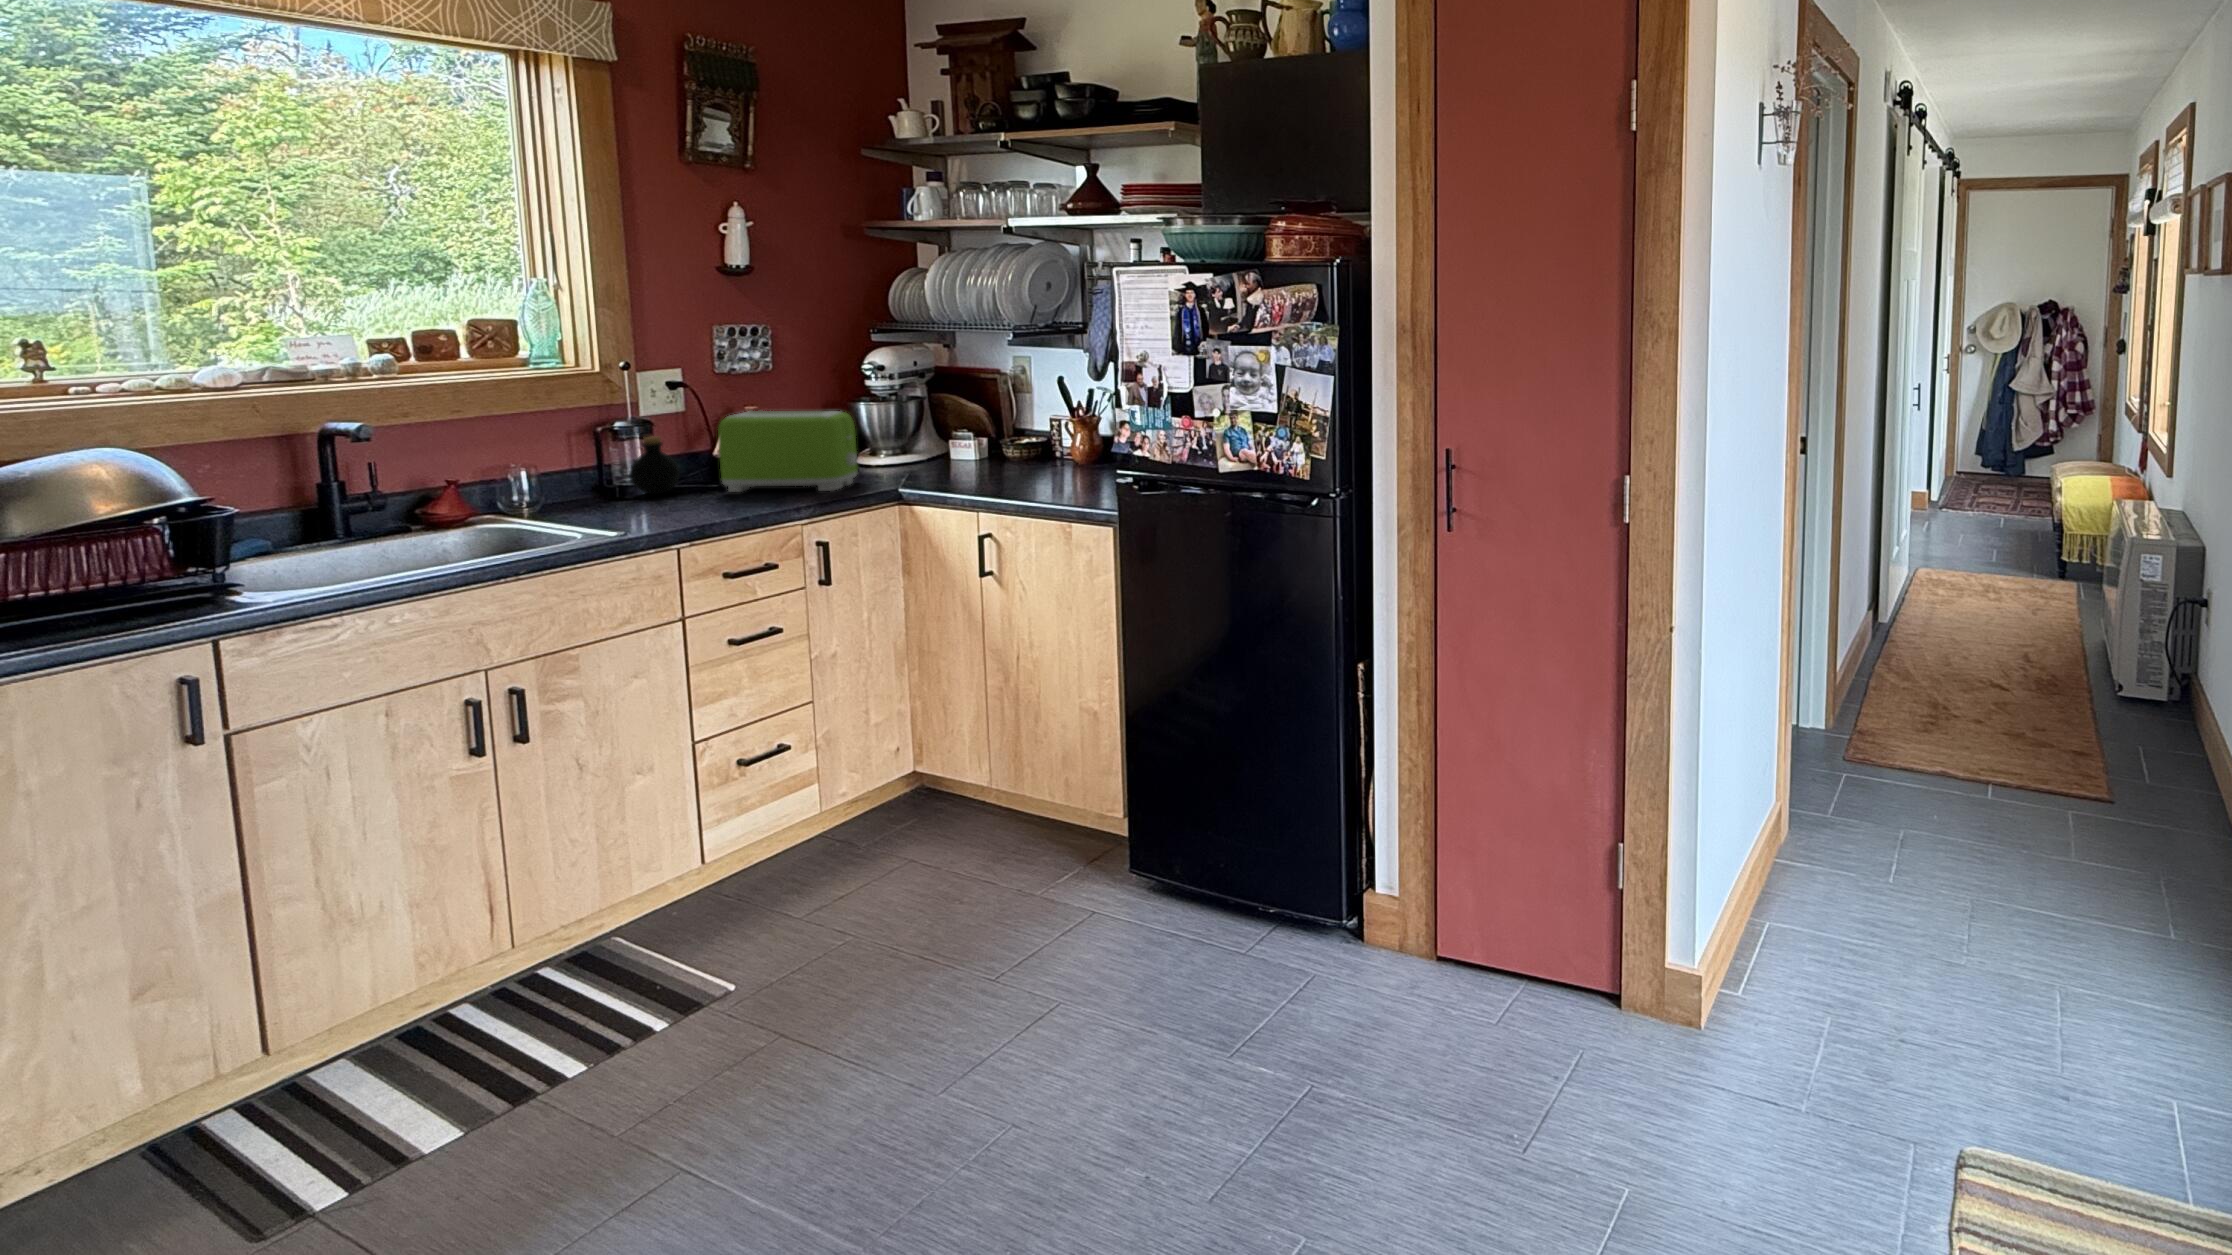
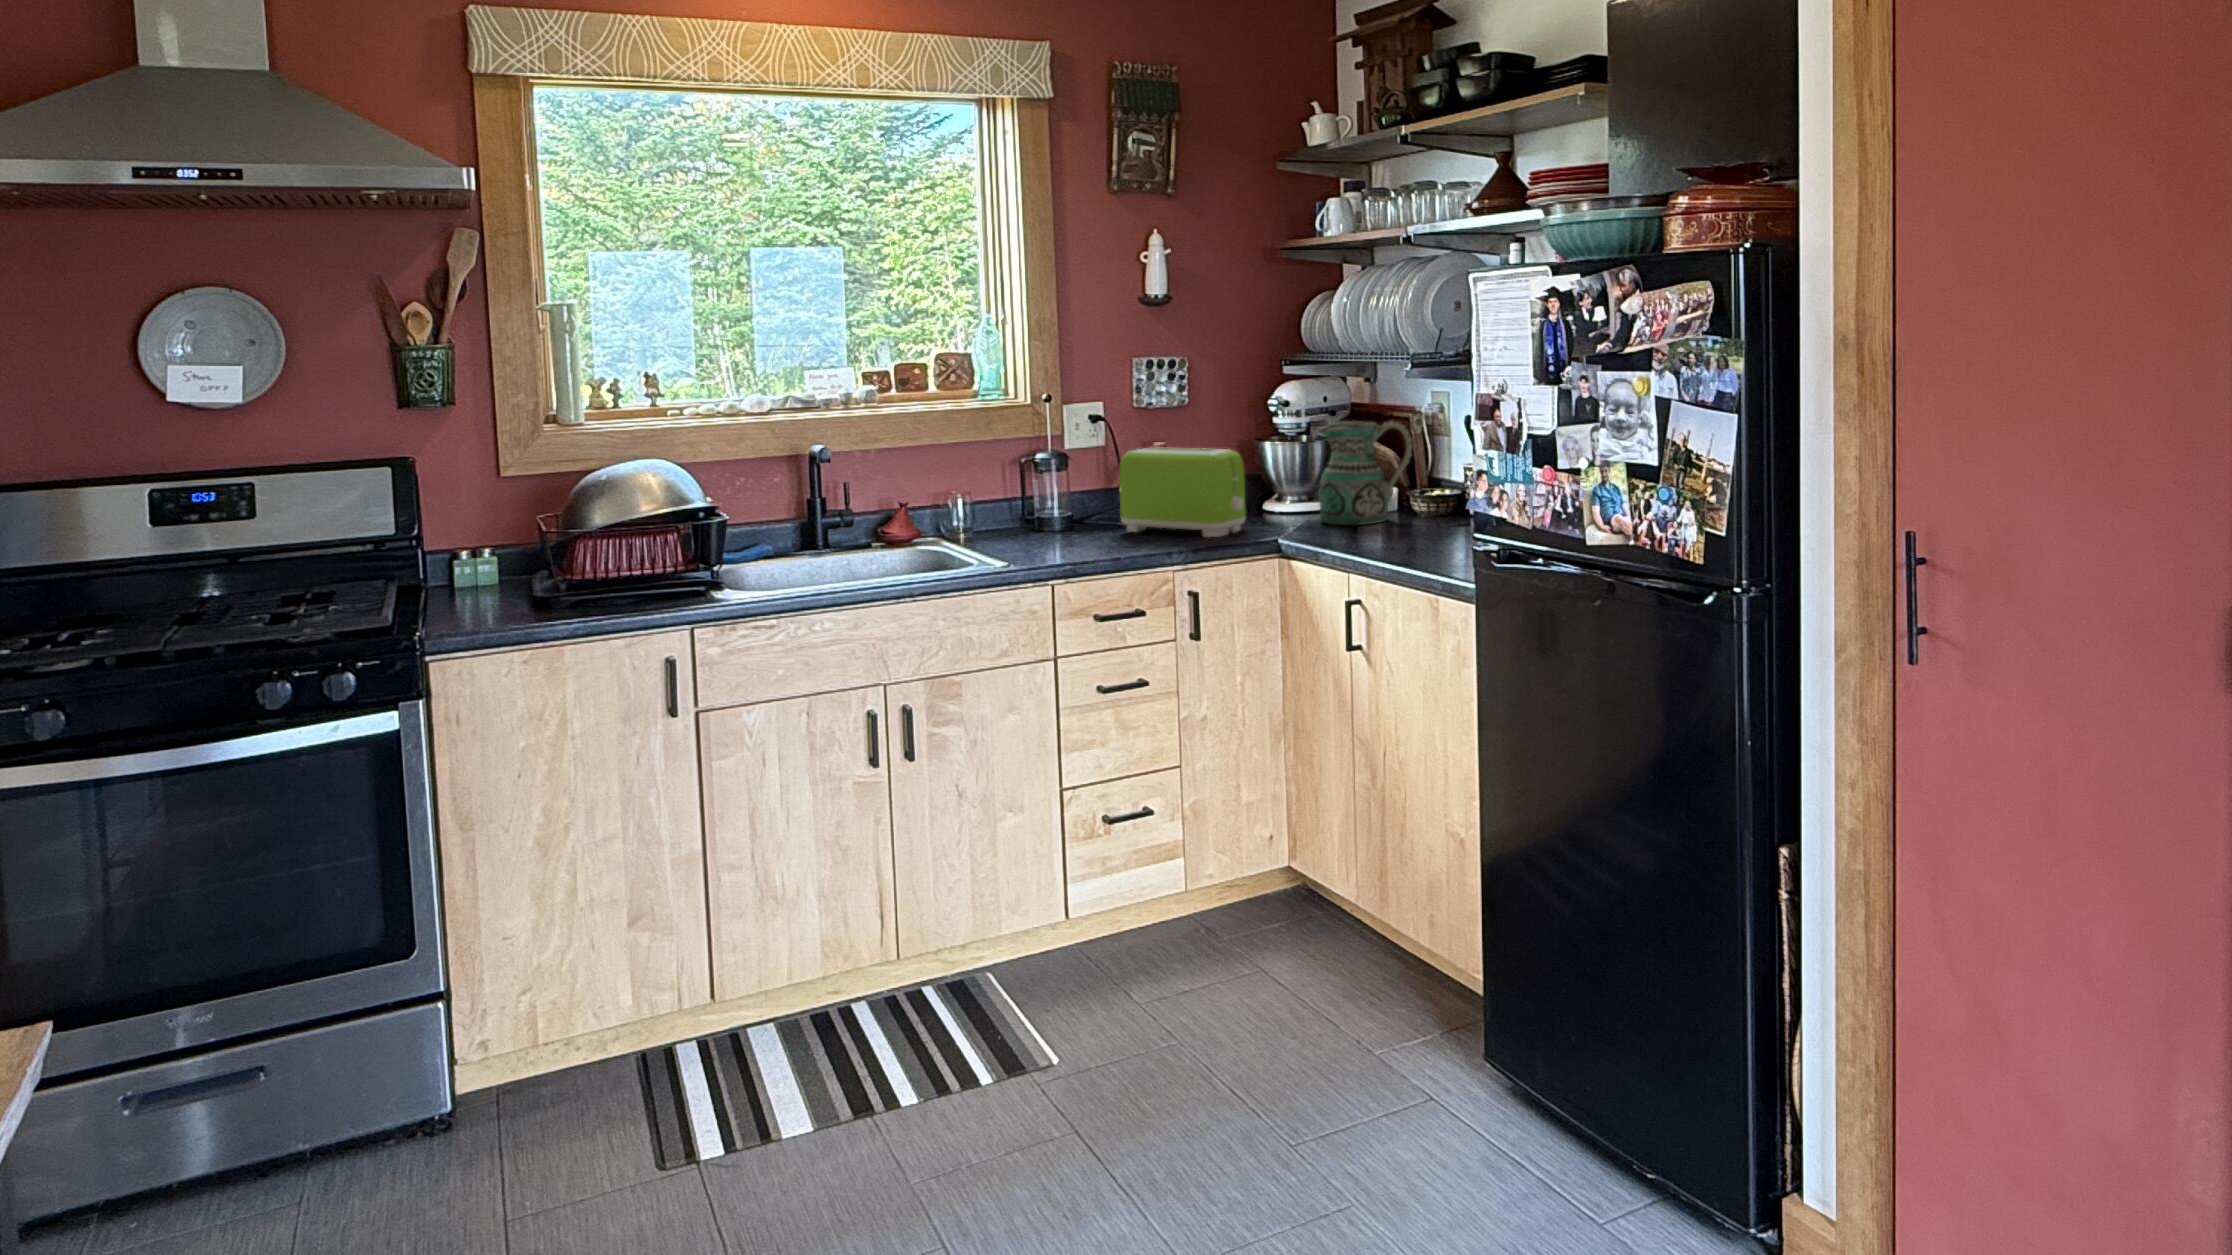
ceramic pitcher: none [925,382,1012,472] -> present [1319,421,1413,525]
bottle: present [629,436,680,494] -> none [1050,470,1092,528]

